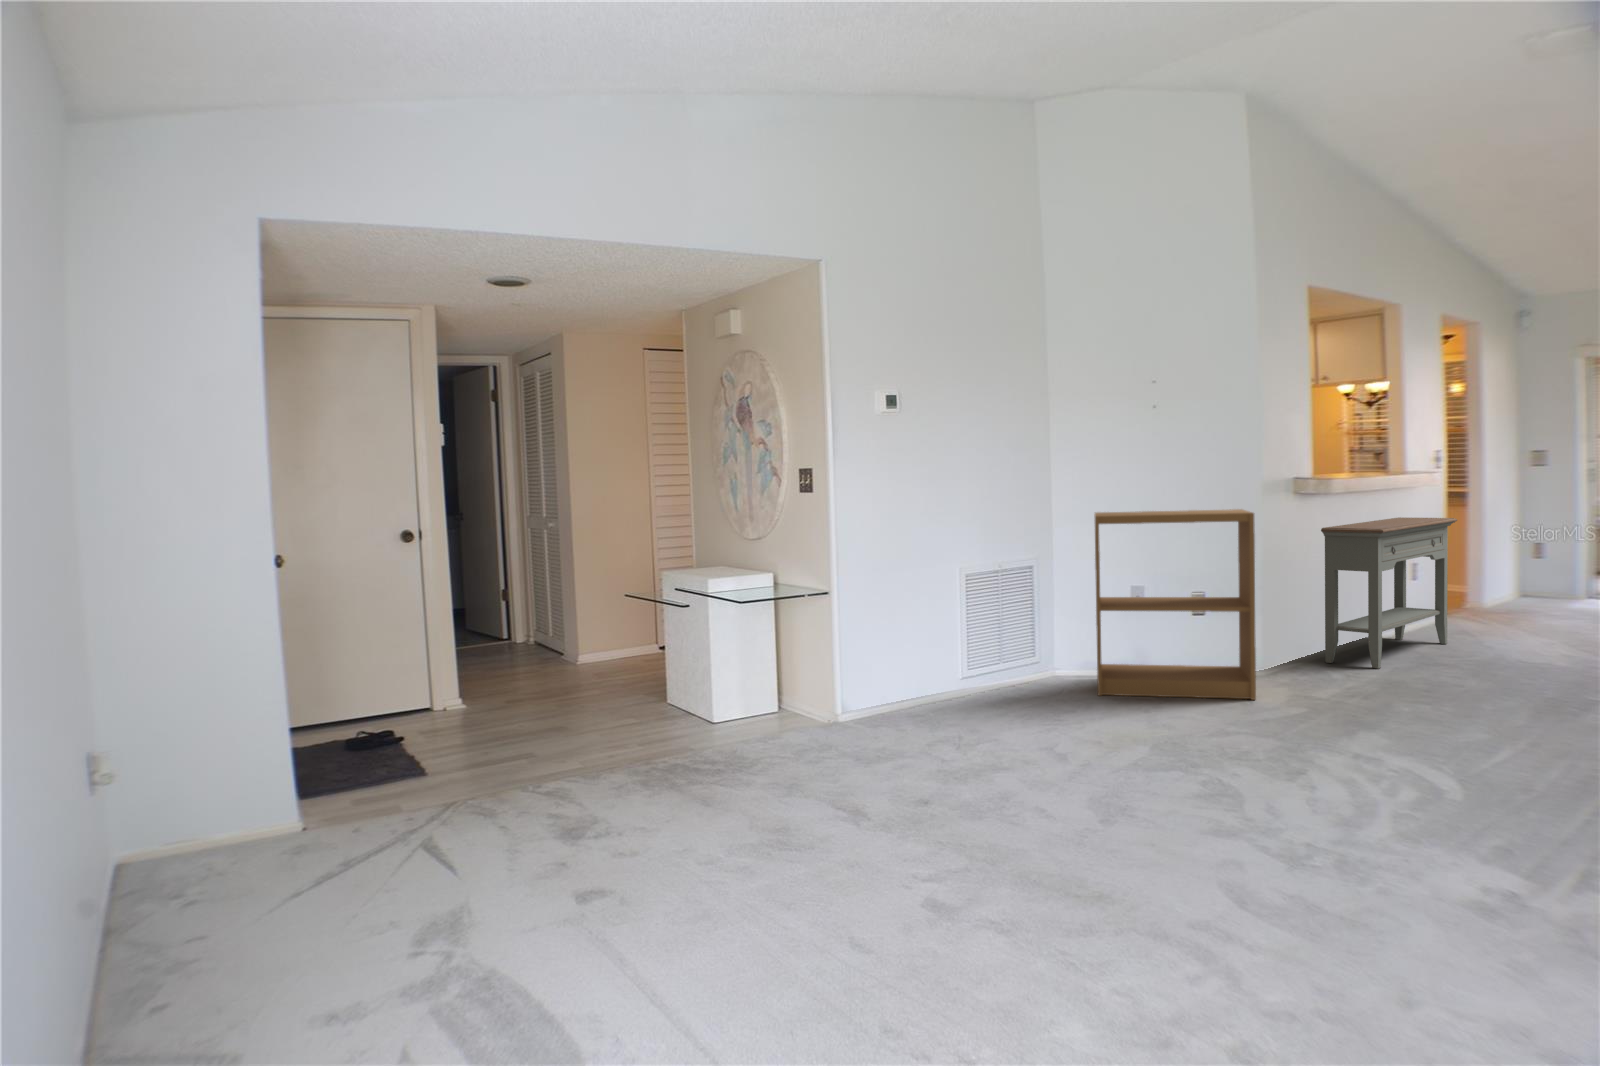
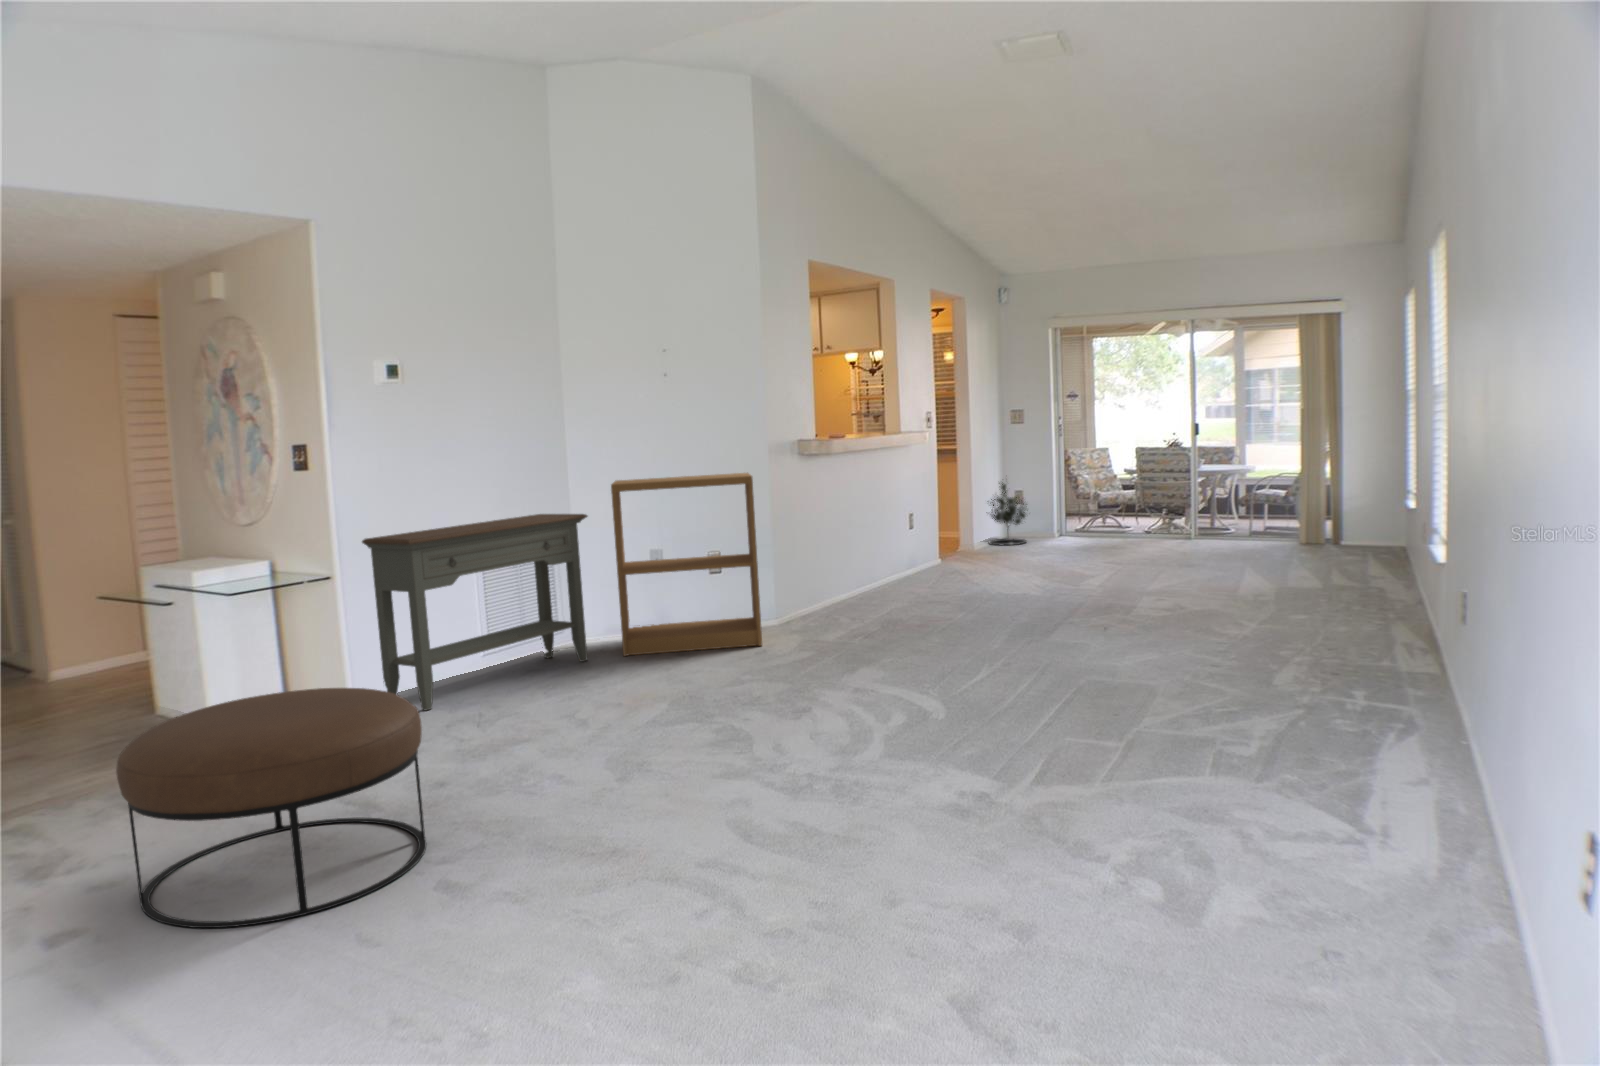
console table: present [1321,517,1457,669] -> present [362,514,587,710]
potted tree: none [1500,524,1567,606] -> present [989,482,1027,545]
ottoman: none [663,707,940,948] -> present [116,688,426,928]

